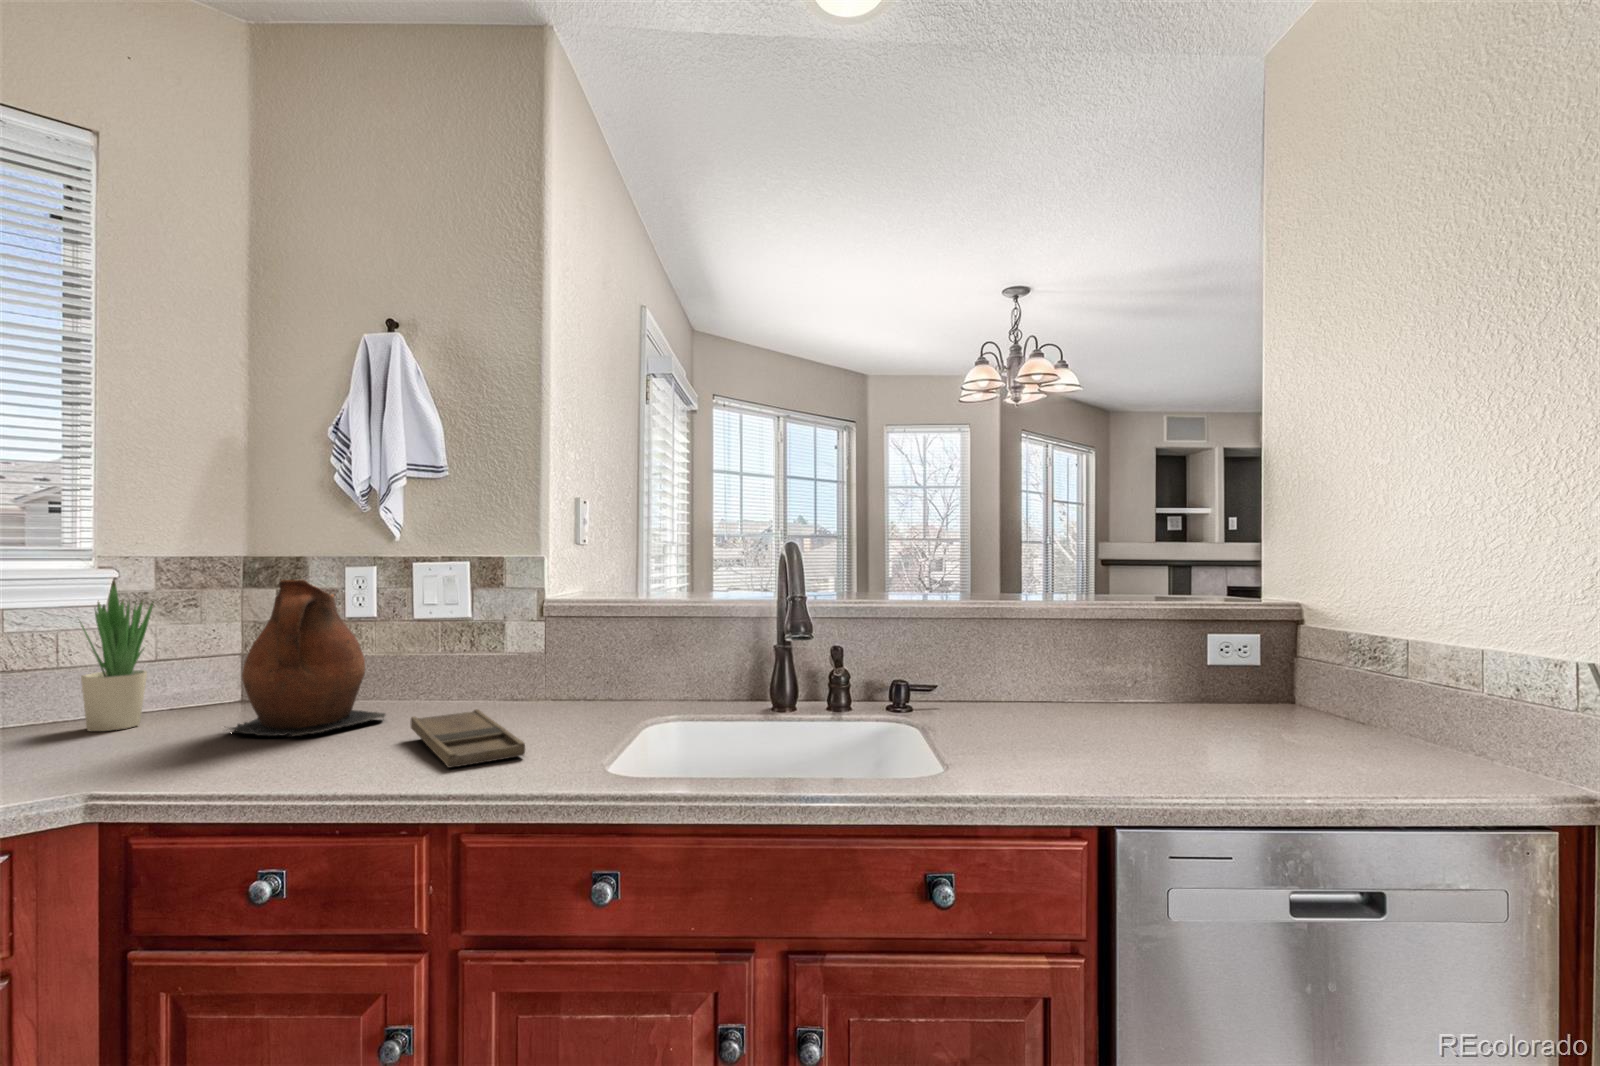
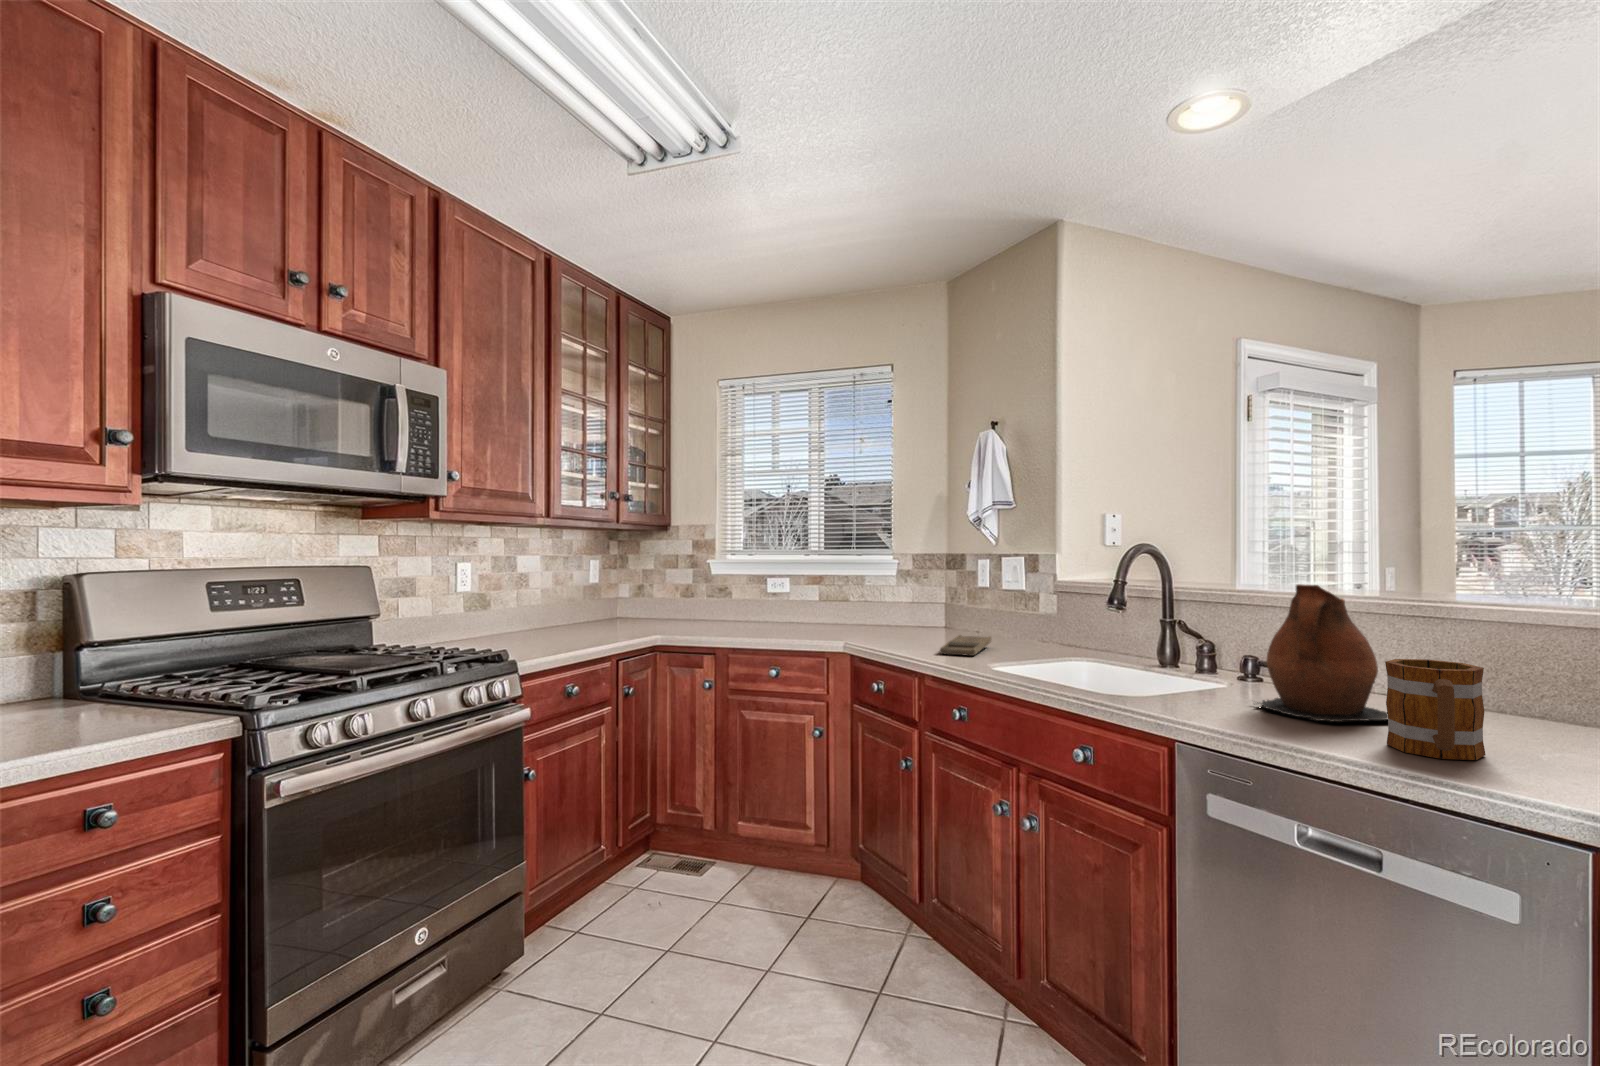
ceramic pitcher: present [229,580,385,737] -> present [1257,584,1388,722]
potted plant: present [81,581,154,731] -> none [877,564,903,628]
mug: none [1252,658,1392,769] -> present [1385,659,1485,760]

